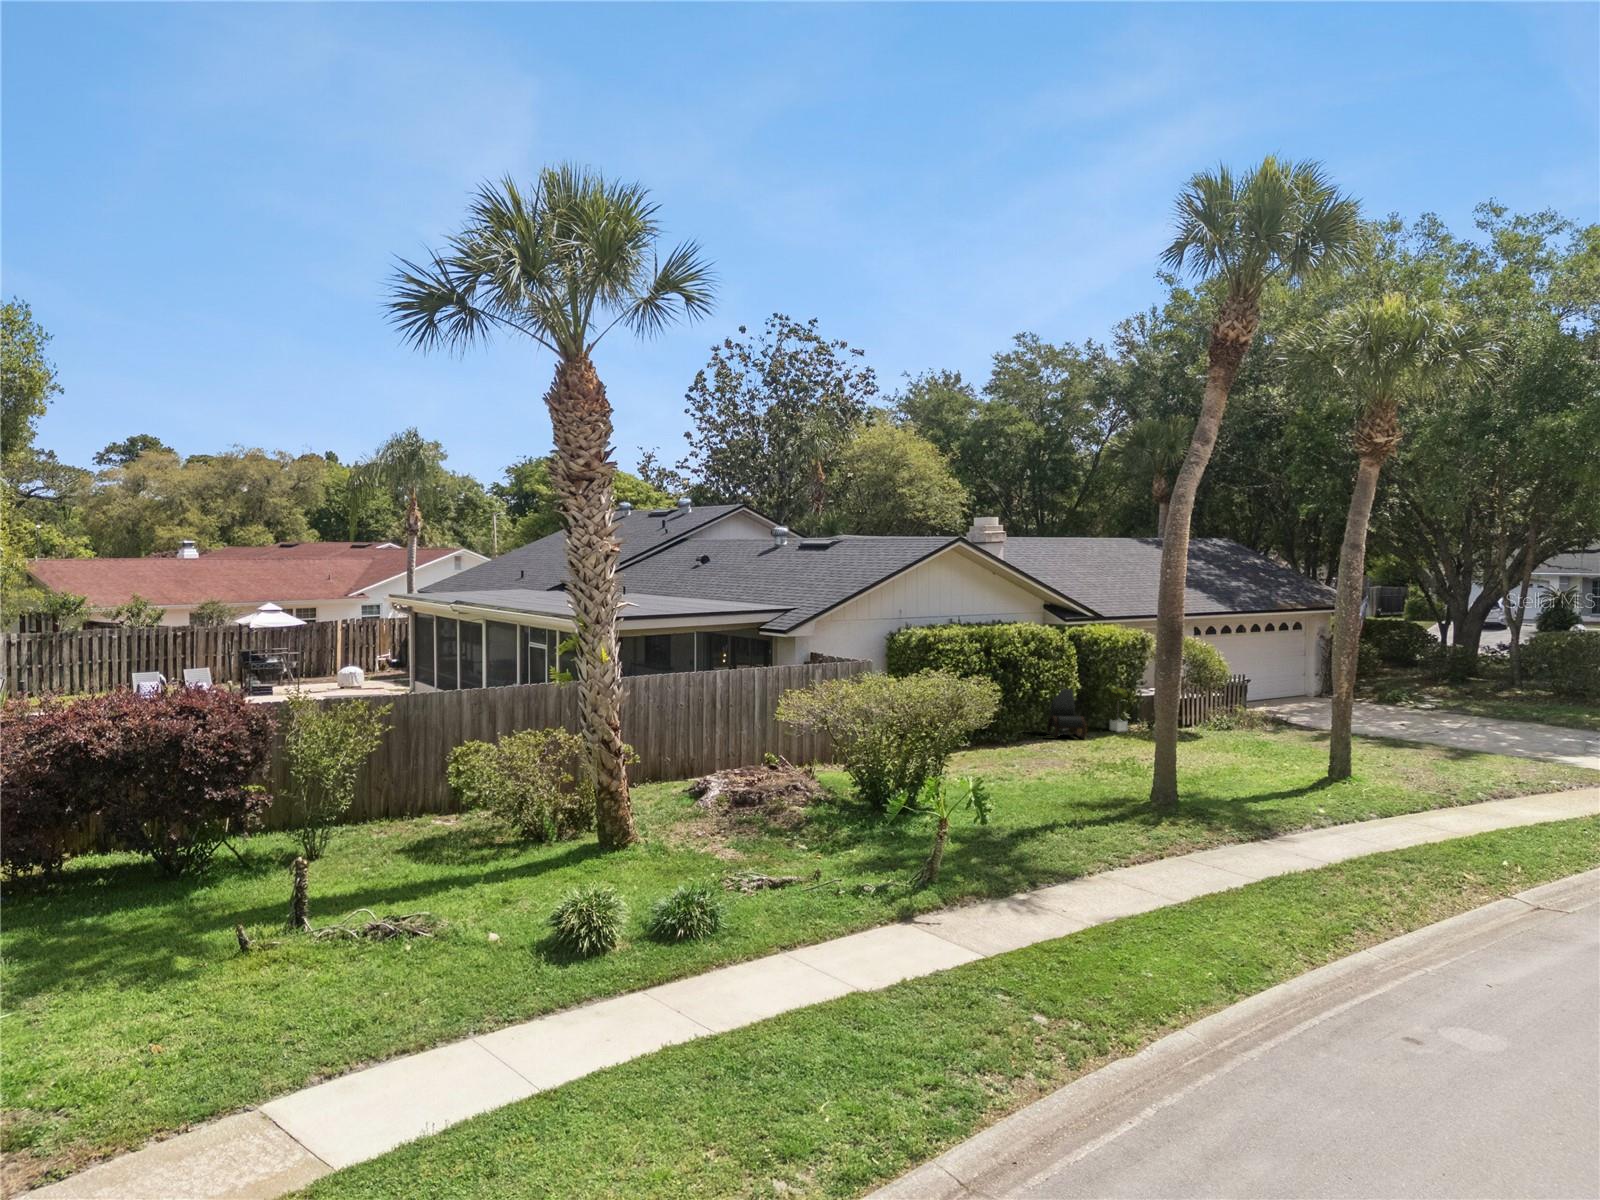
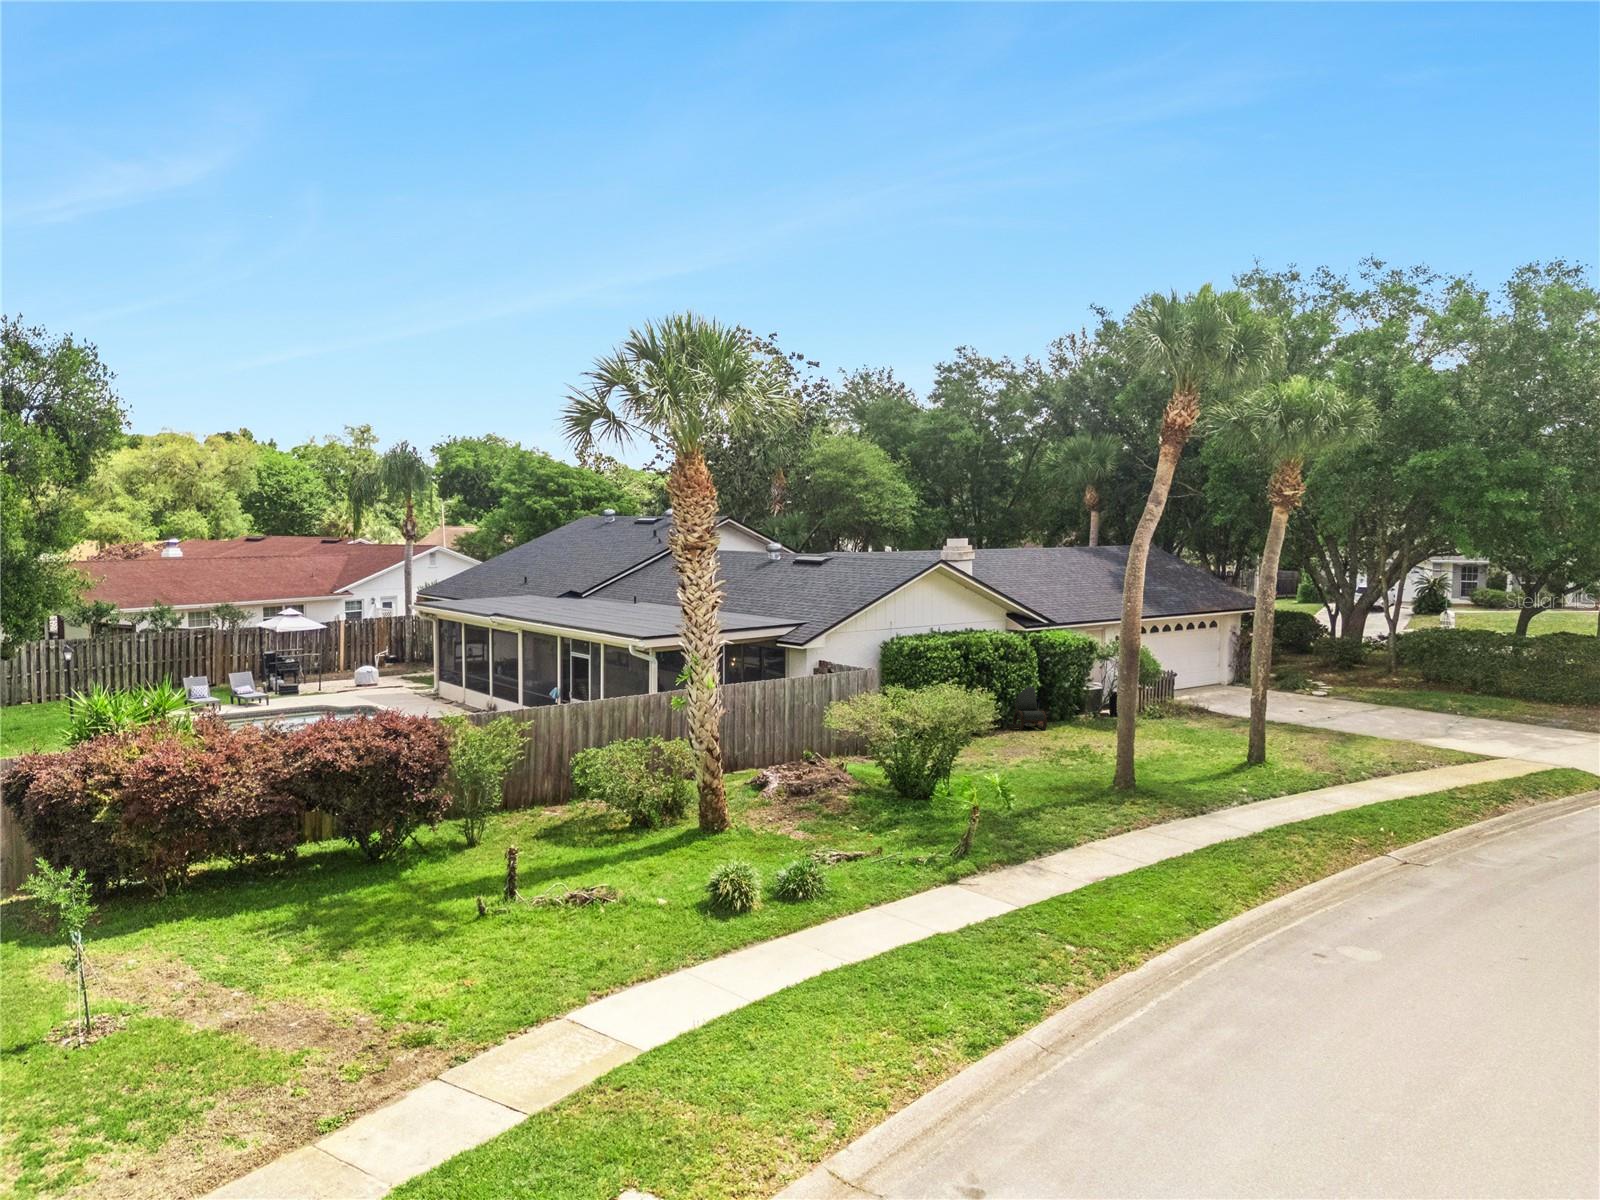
potted tree: present [1108,688,1128,732] -> none [1062,685,1080,723]

